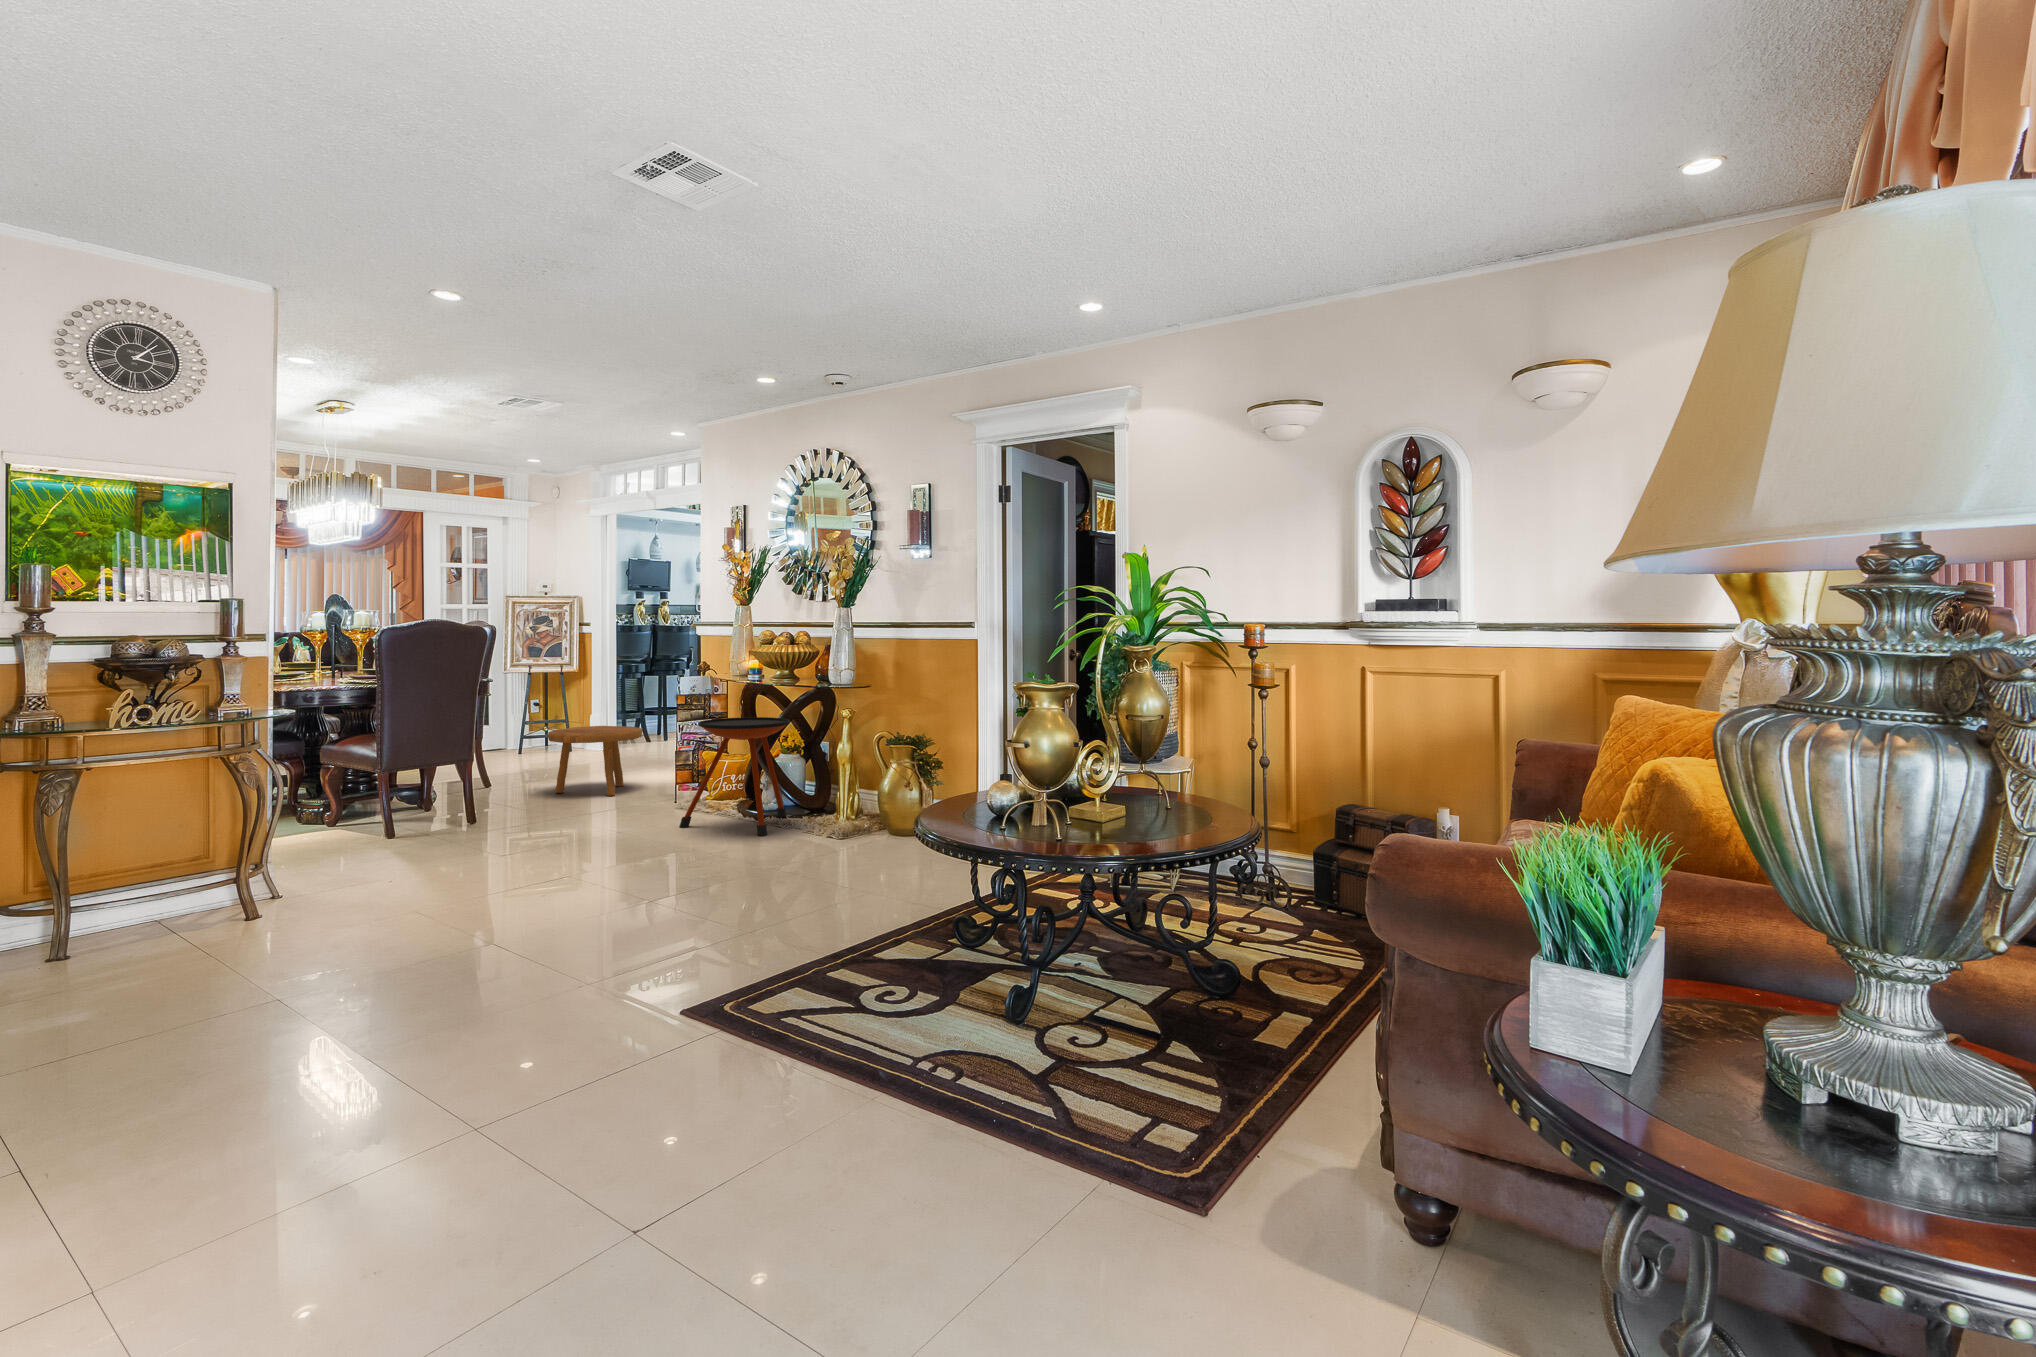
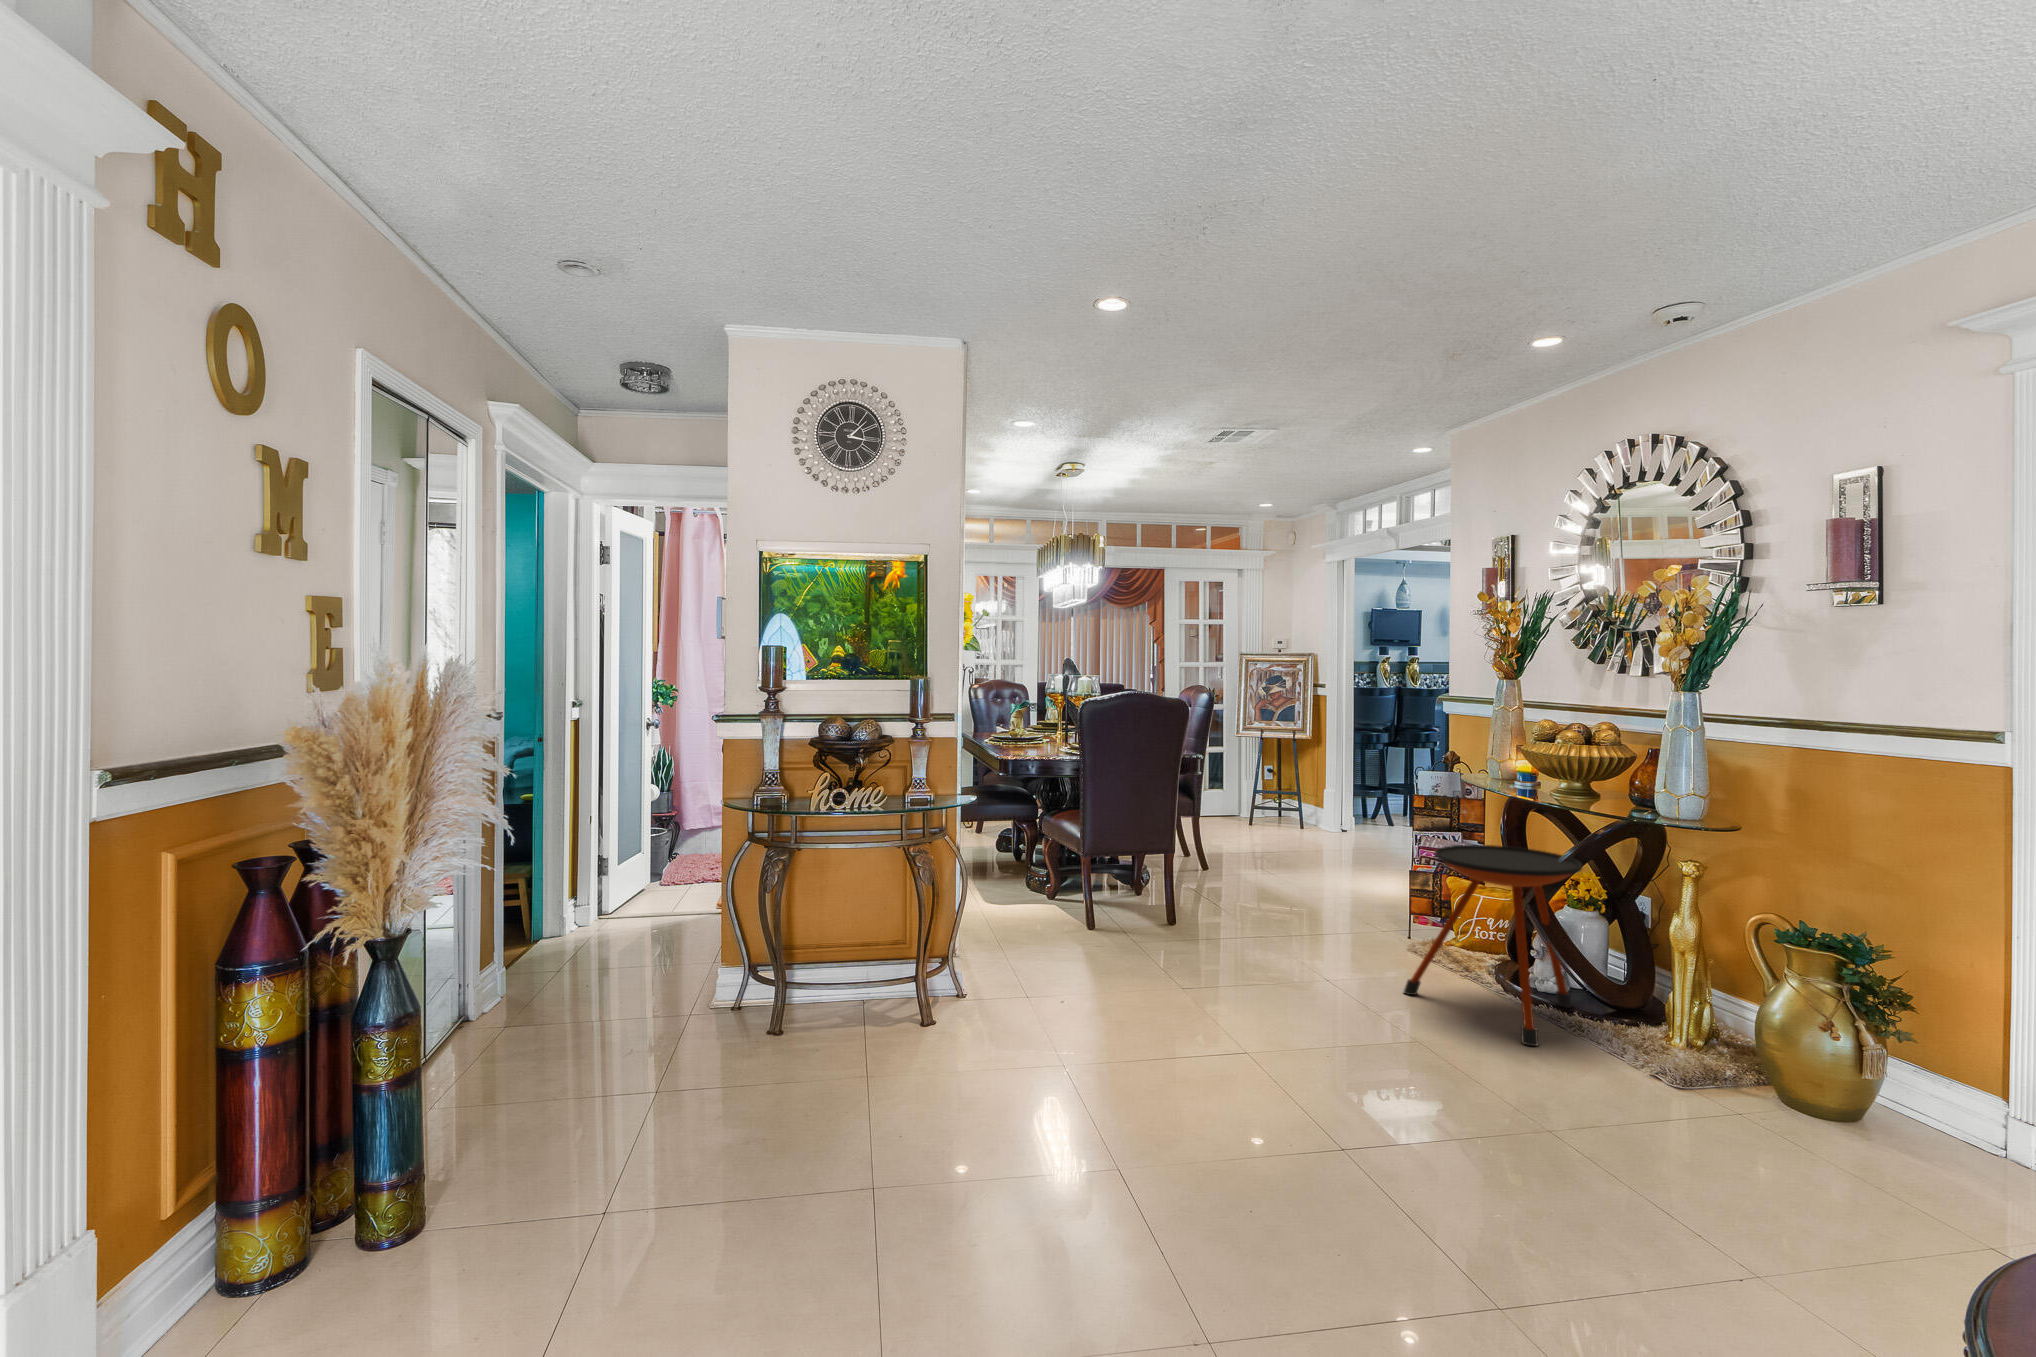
footstool: present [548,726,642,796] -> none [1259,816,1369,910]

